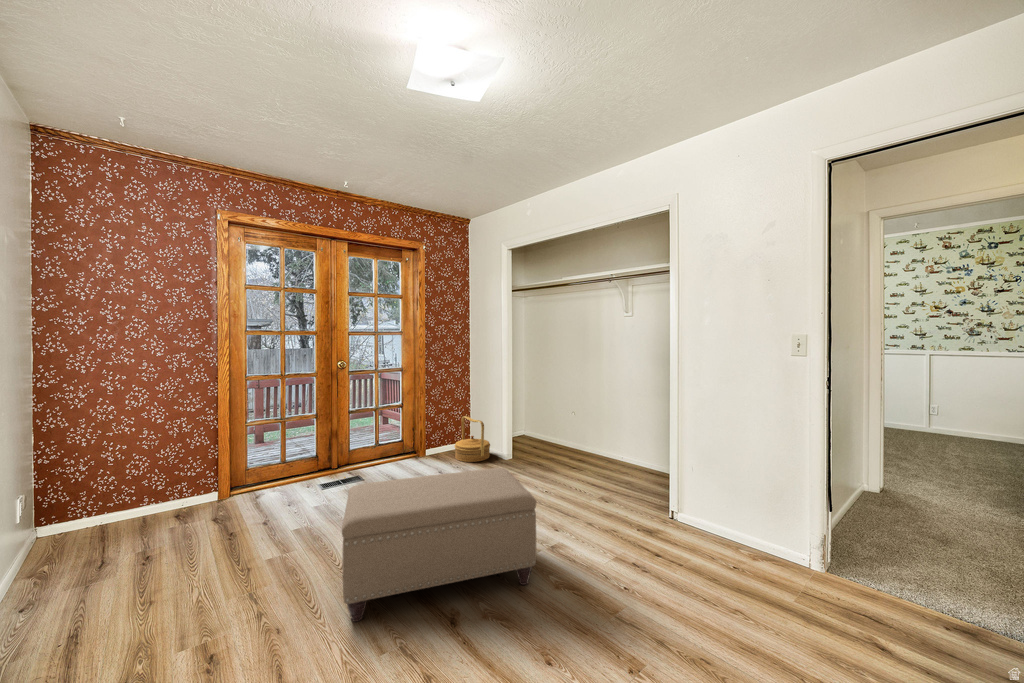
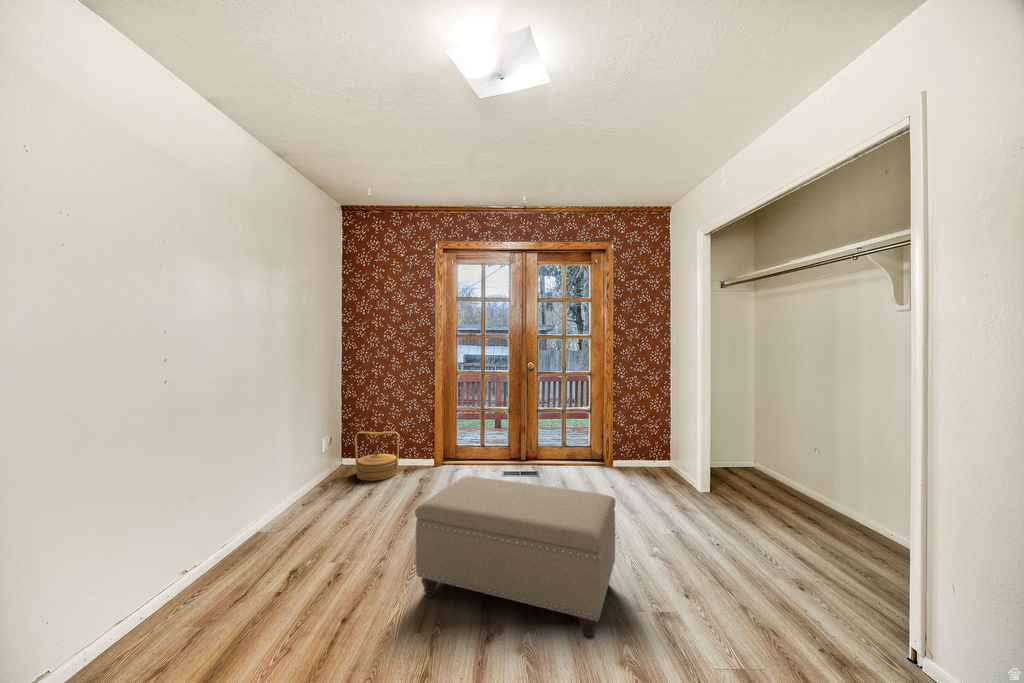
woven basket: present [454,416,490,462] -> present [355,431,400,481]

